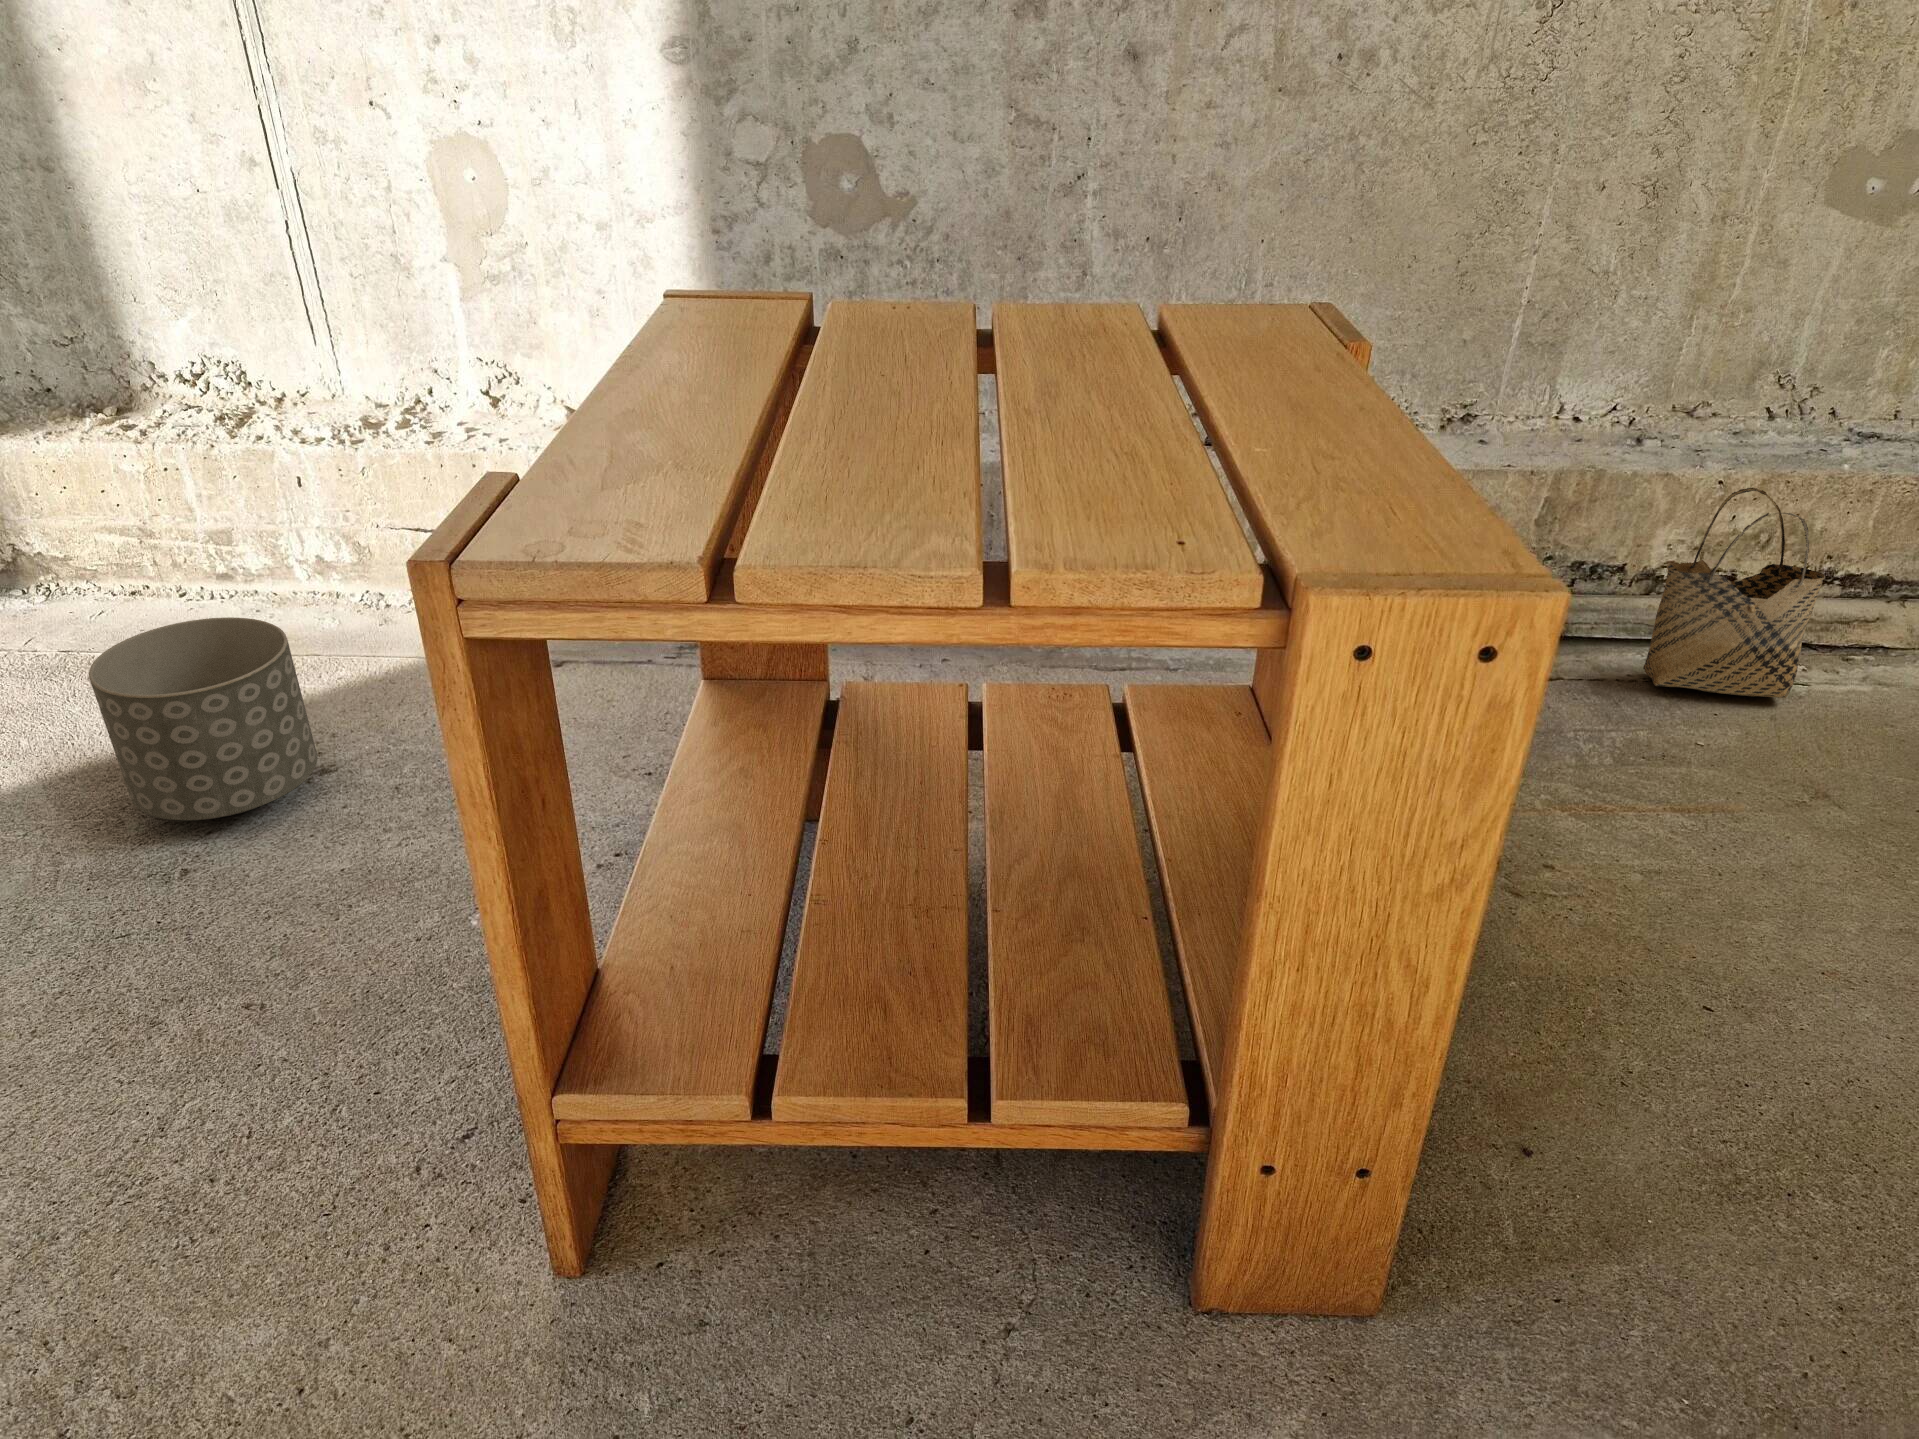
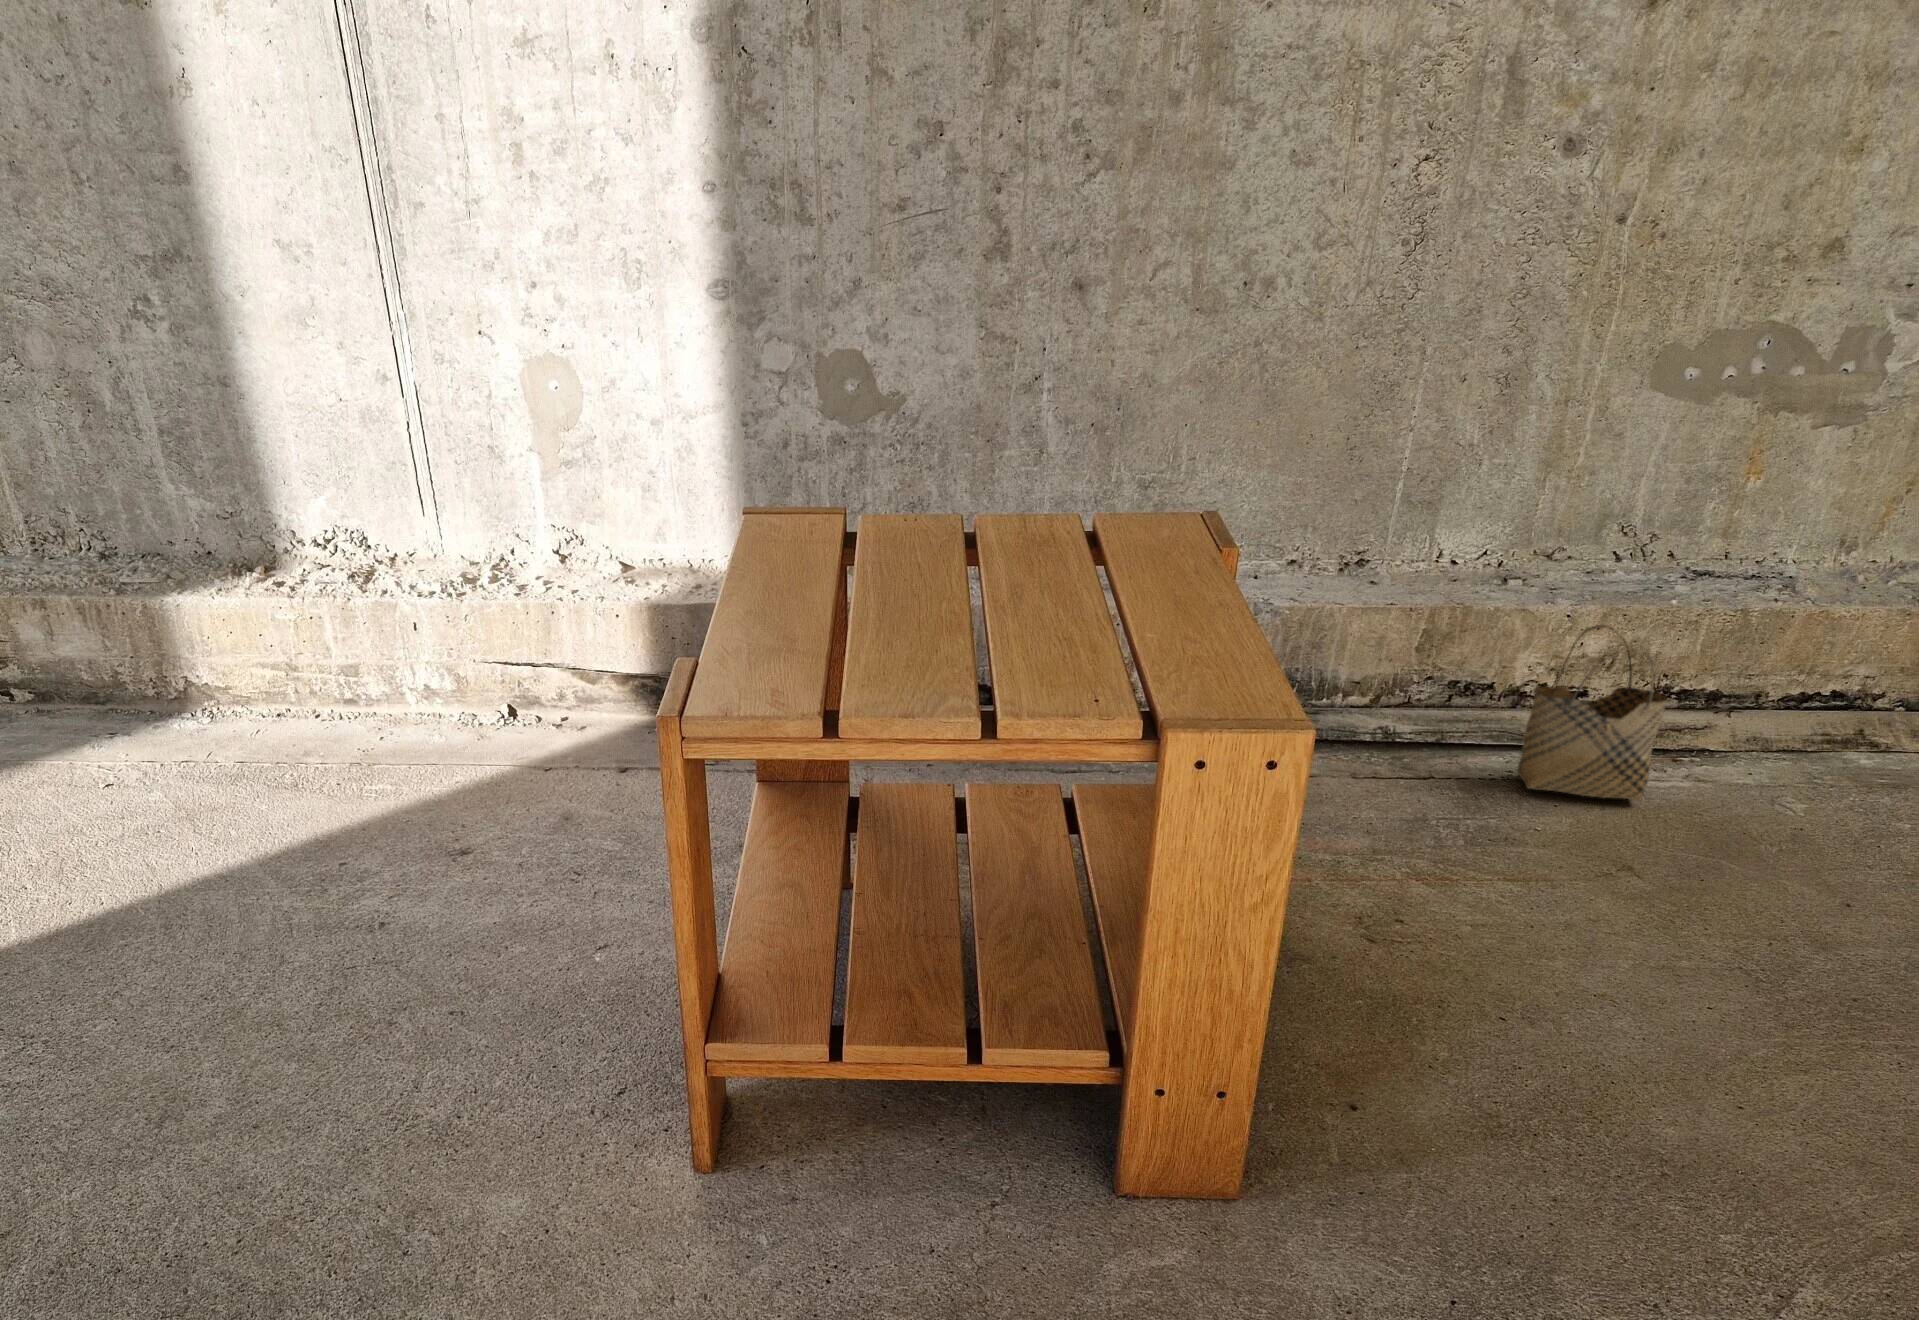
planter: present [89,617,317,820] -> none [196,760,398,942]

